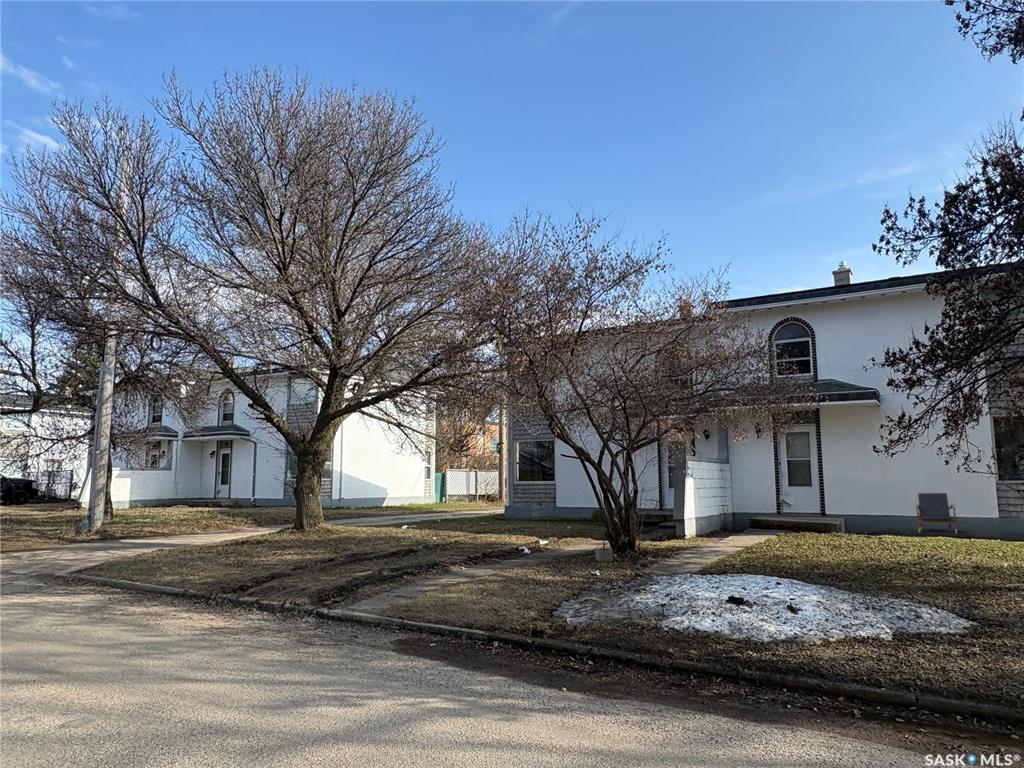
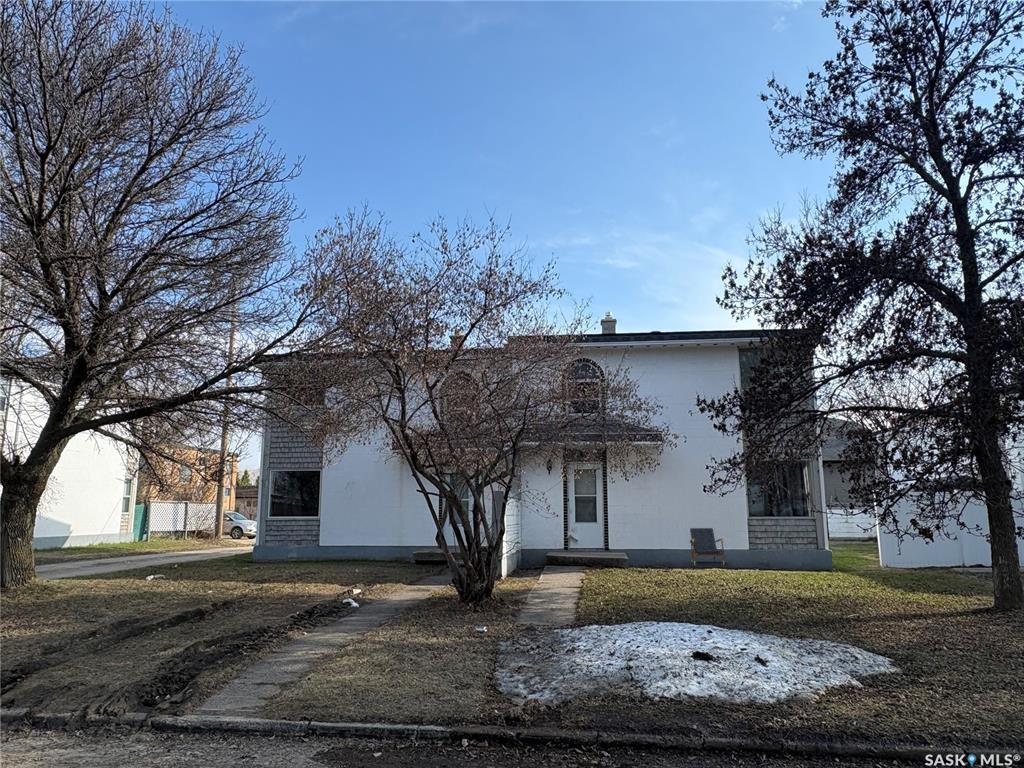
potted tree: present [591,509,613,562] -> none [439,552,463,613]

